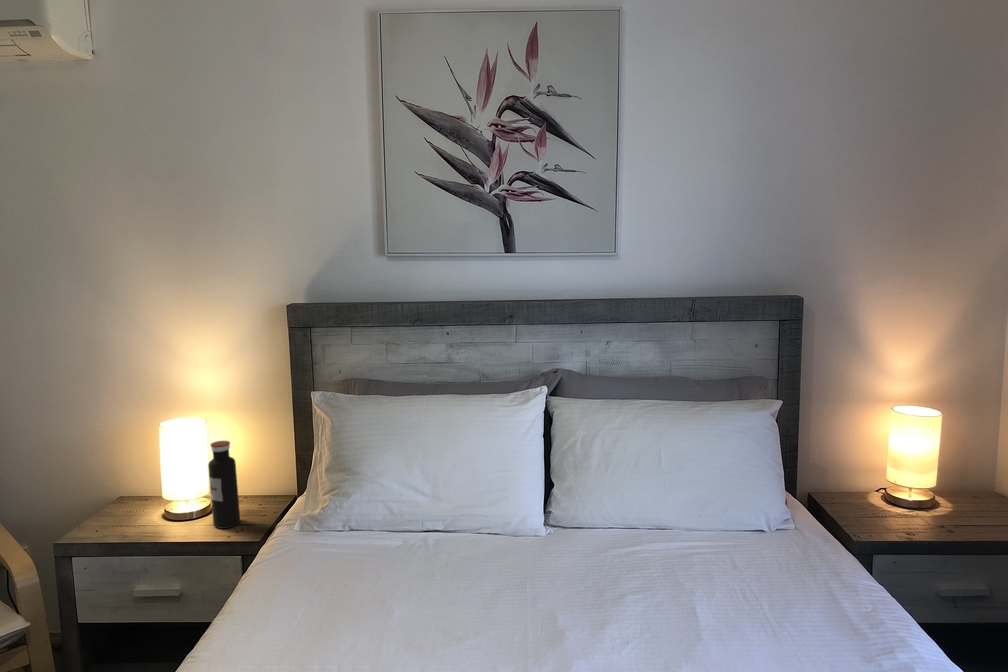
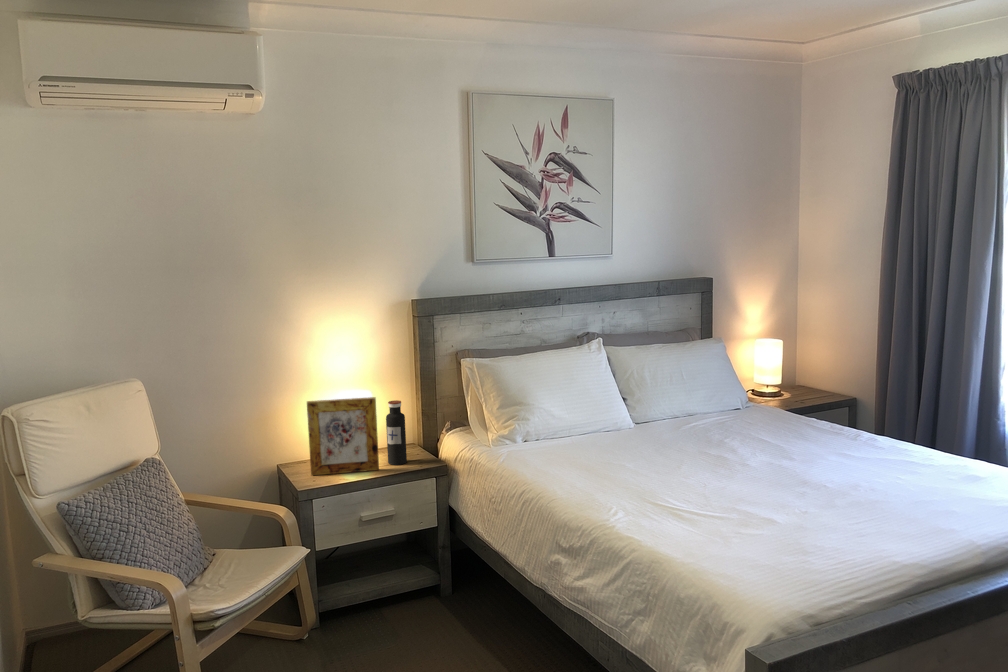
picture frame: none [101,430,190,534] -> present [307,397,379,475]

